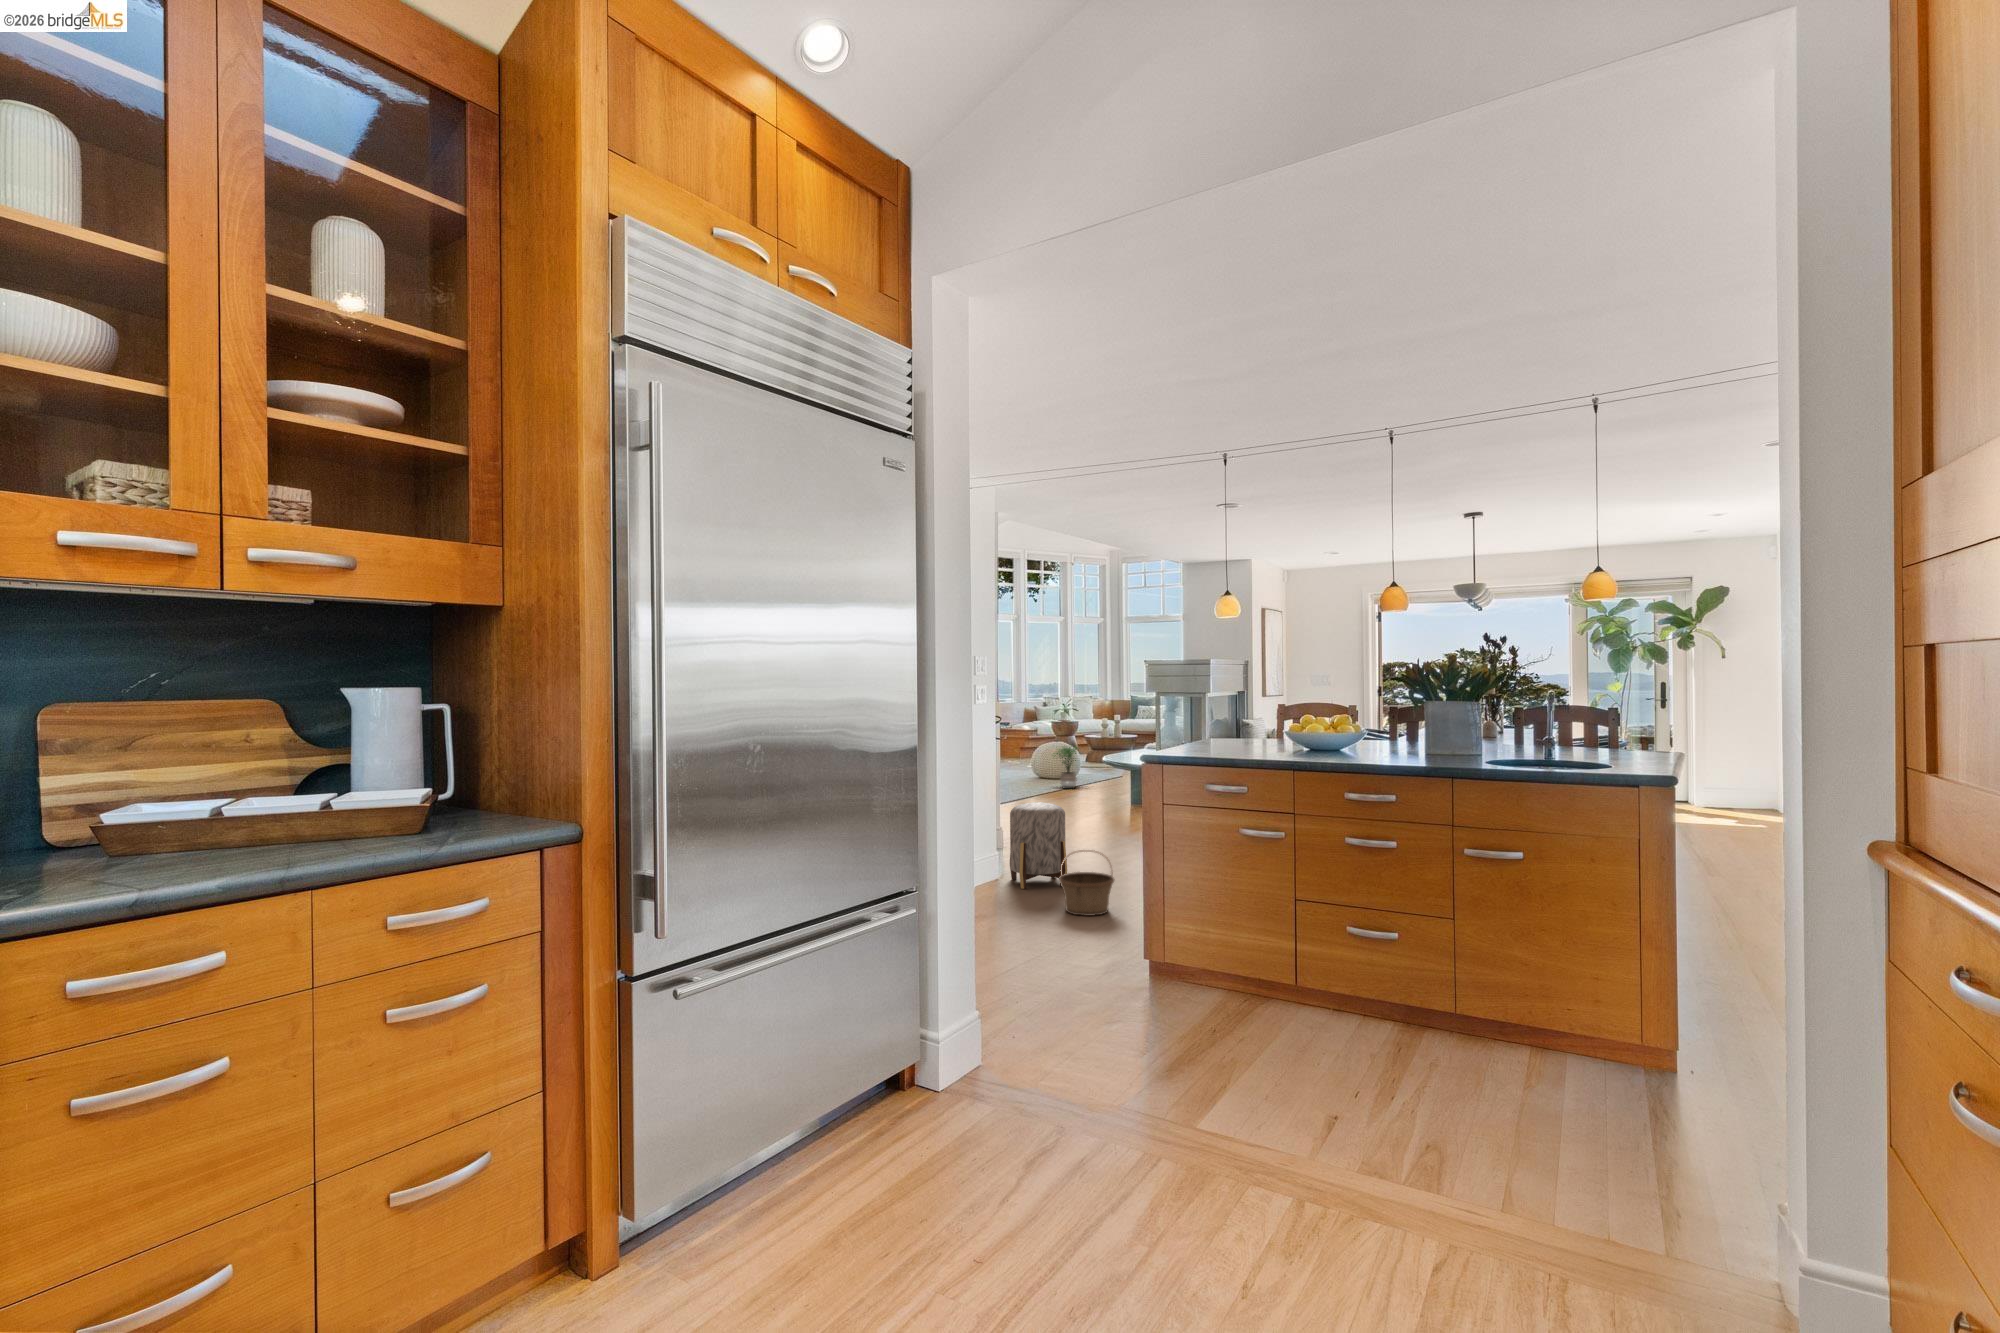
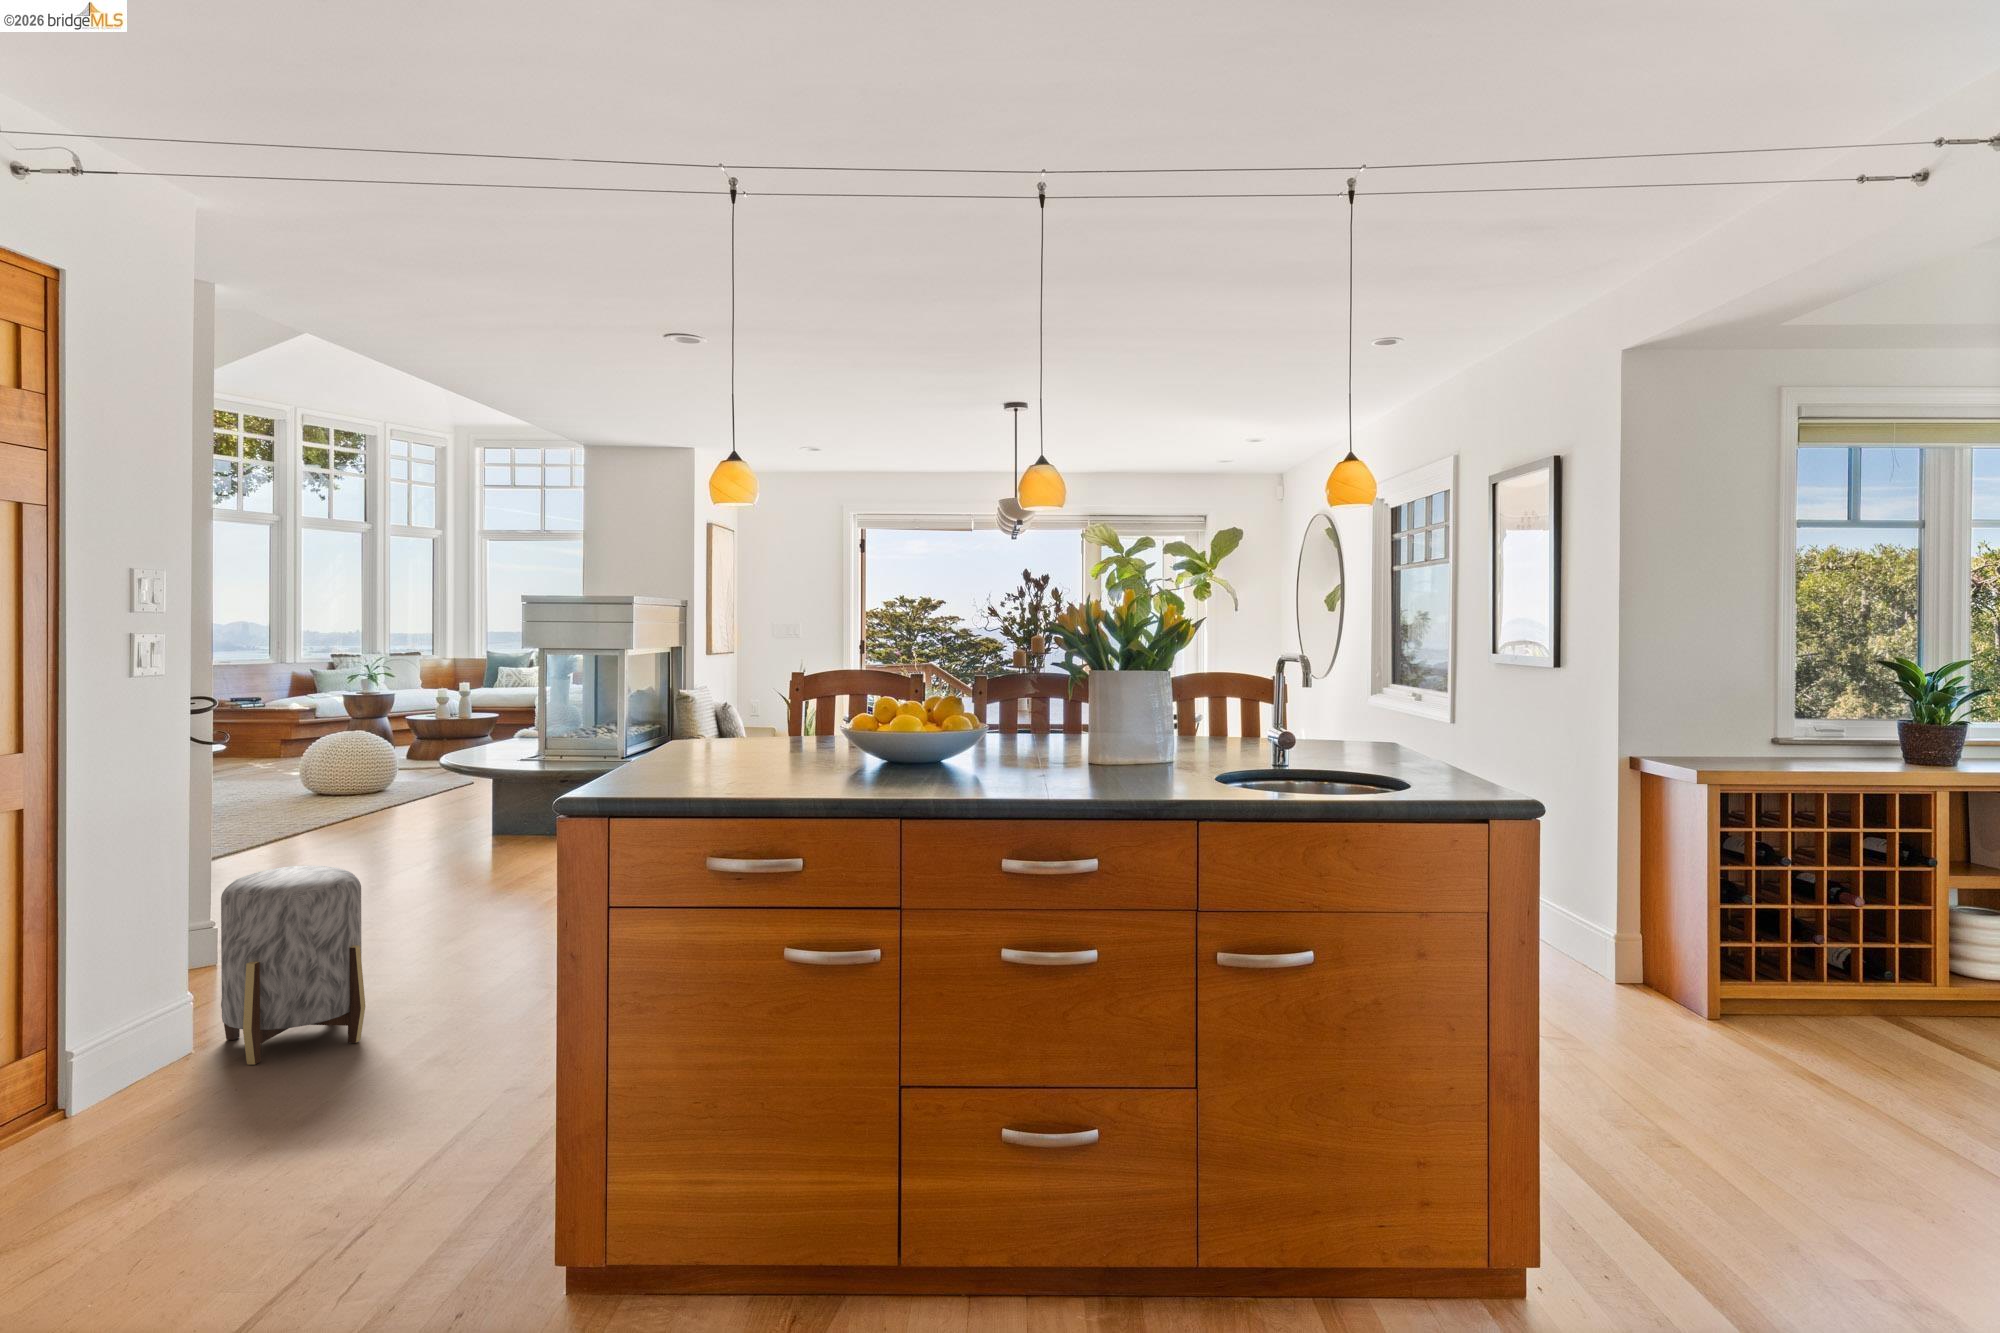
potted plant: present [1054,747,1077,789] -> none [341,731,403,810]
basket: present [1059,850,1115,916] -> none [341,972,479,1124]

